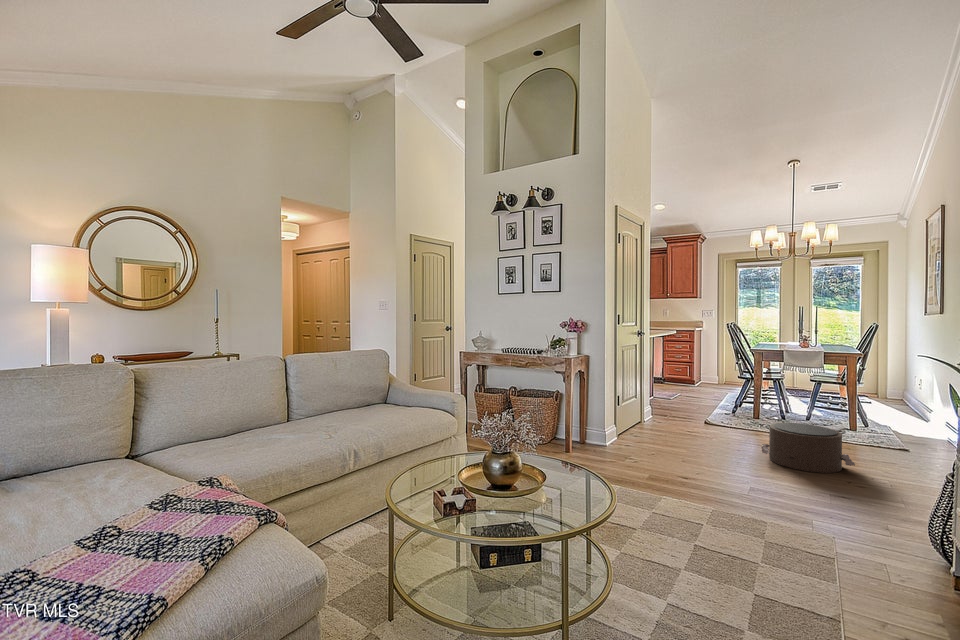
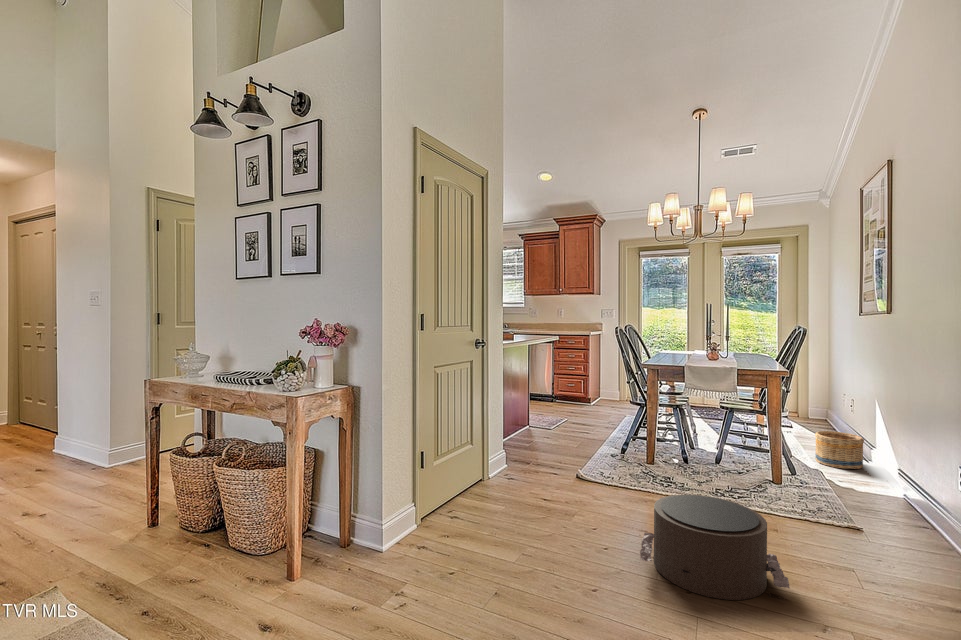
basket: none [888,401,928,428] -> present [815,431,864,469]

